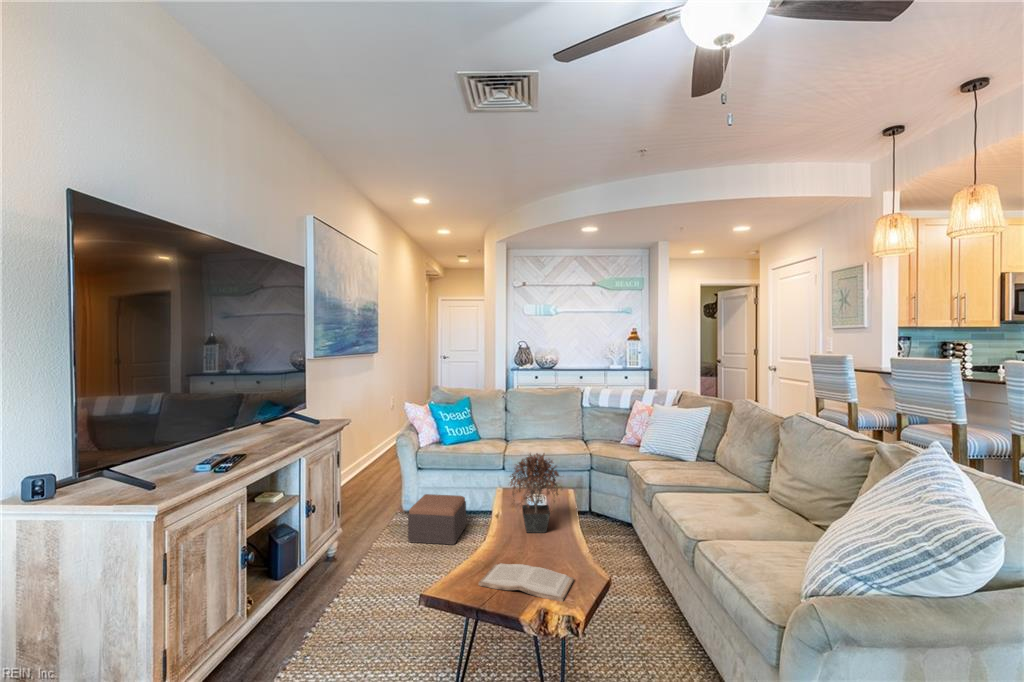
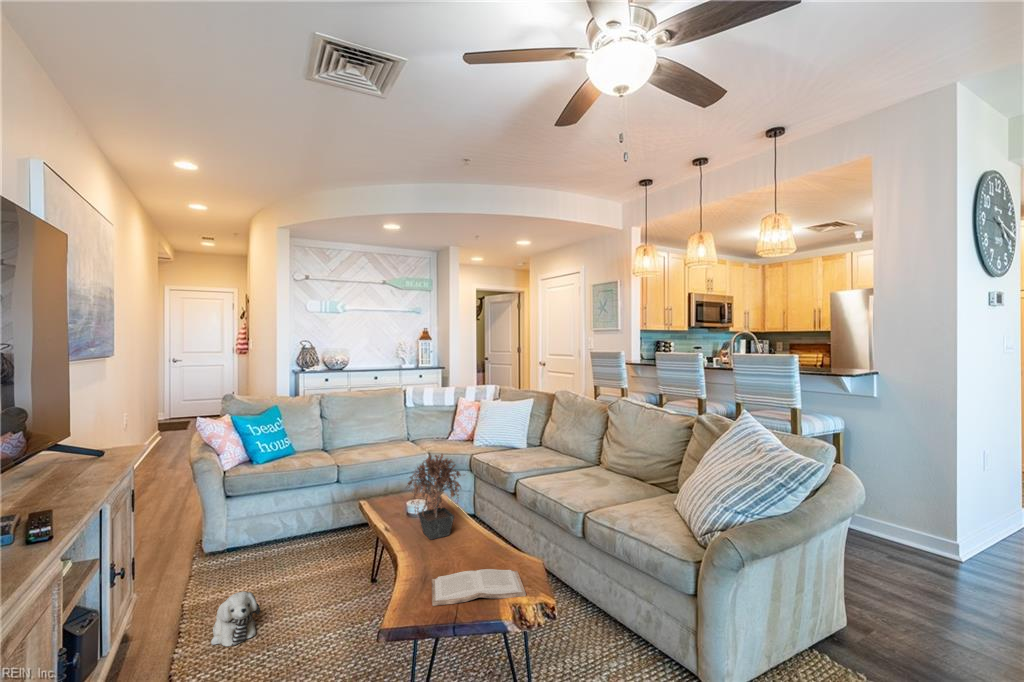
footstool: present [408,494,466,545] -> none [233,519,301,589]
plush toy: none [375,543,410,583] -> present [211,591,260,646]

